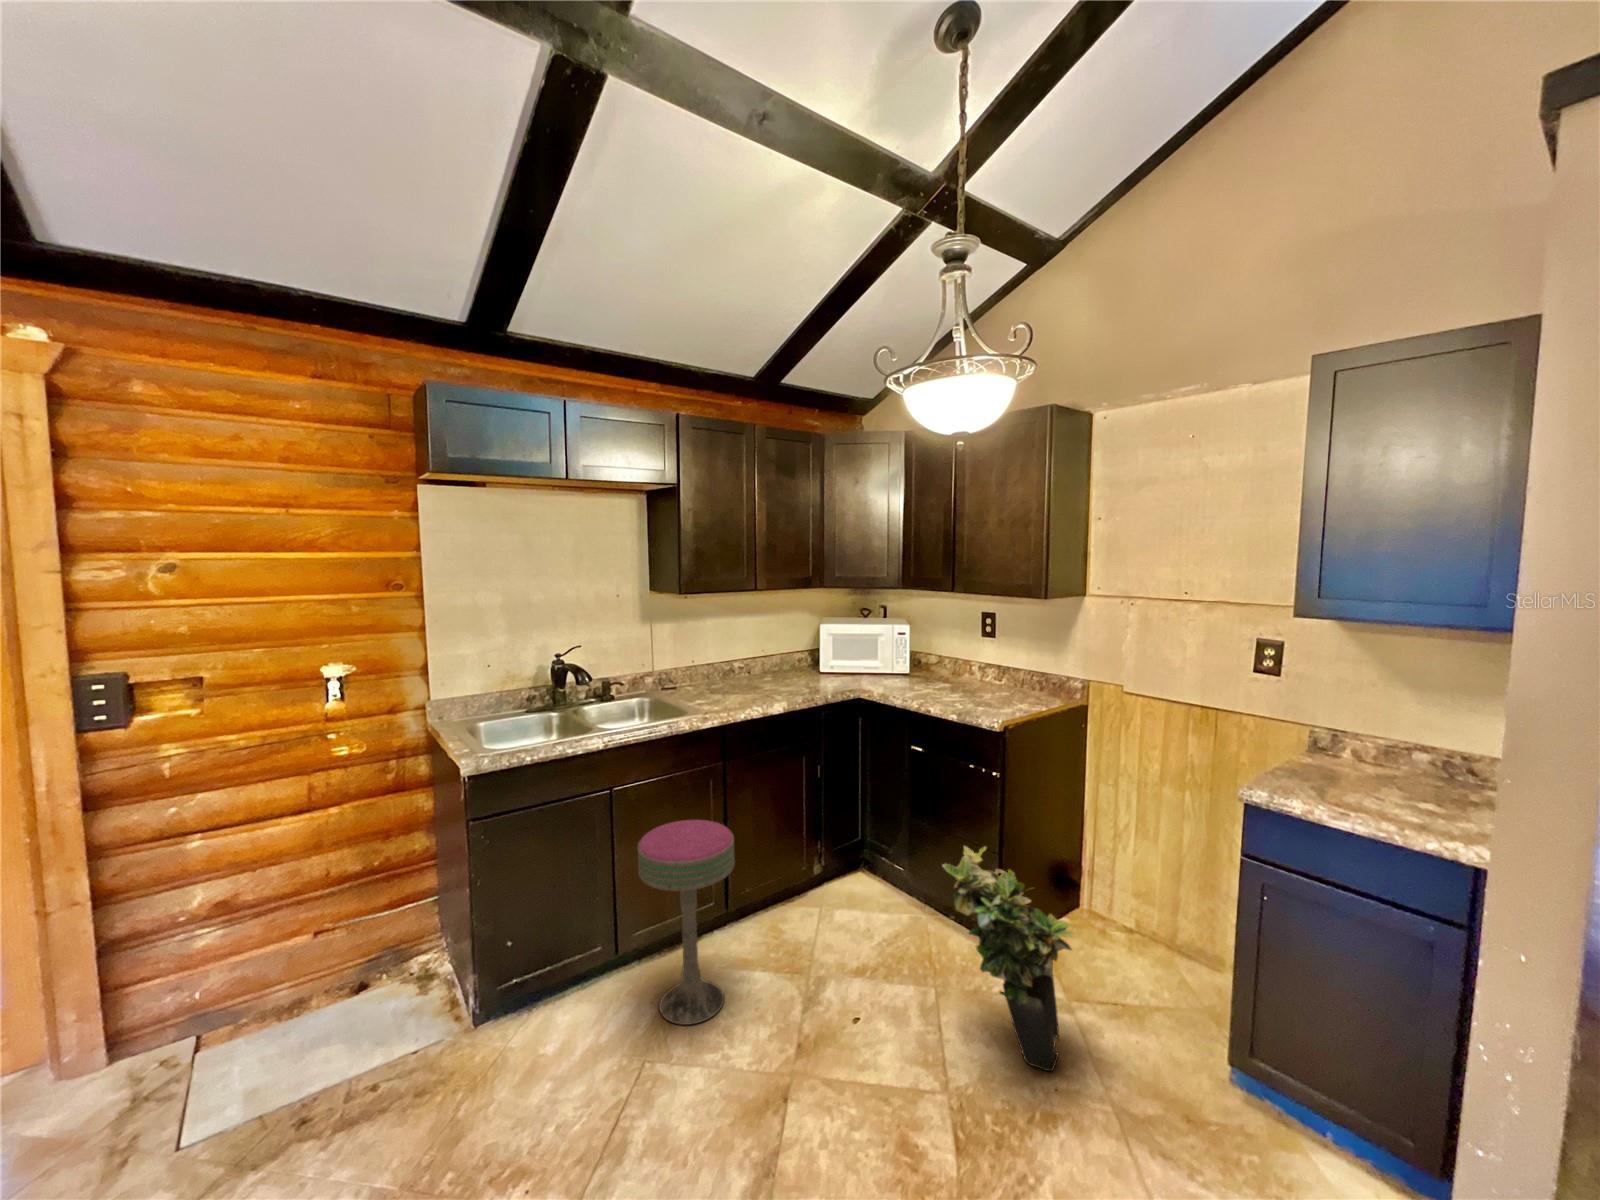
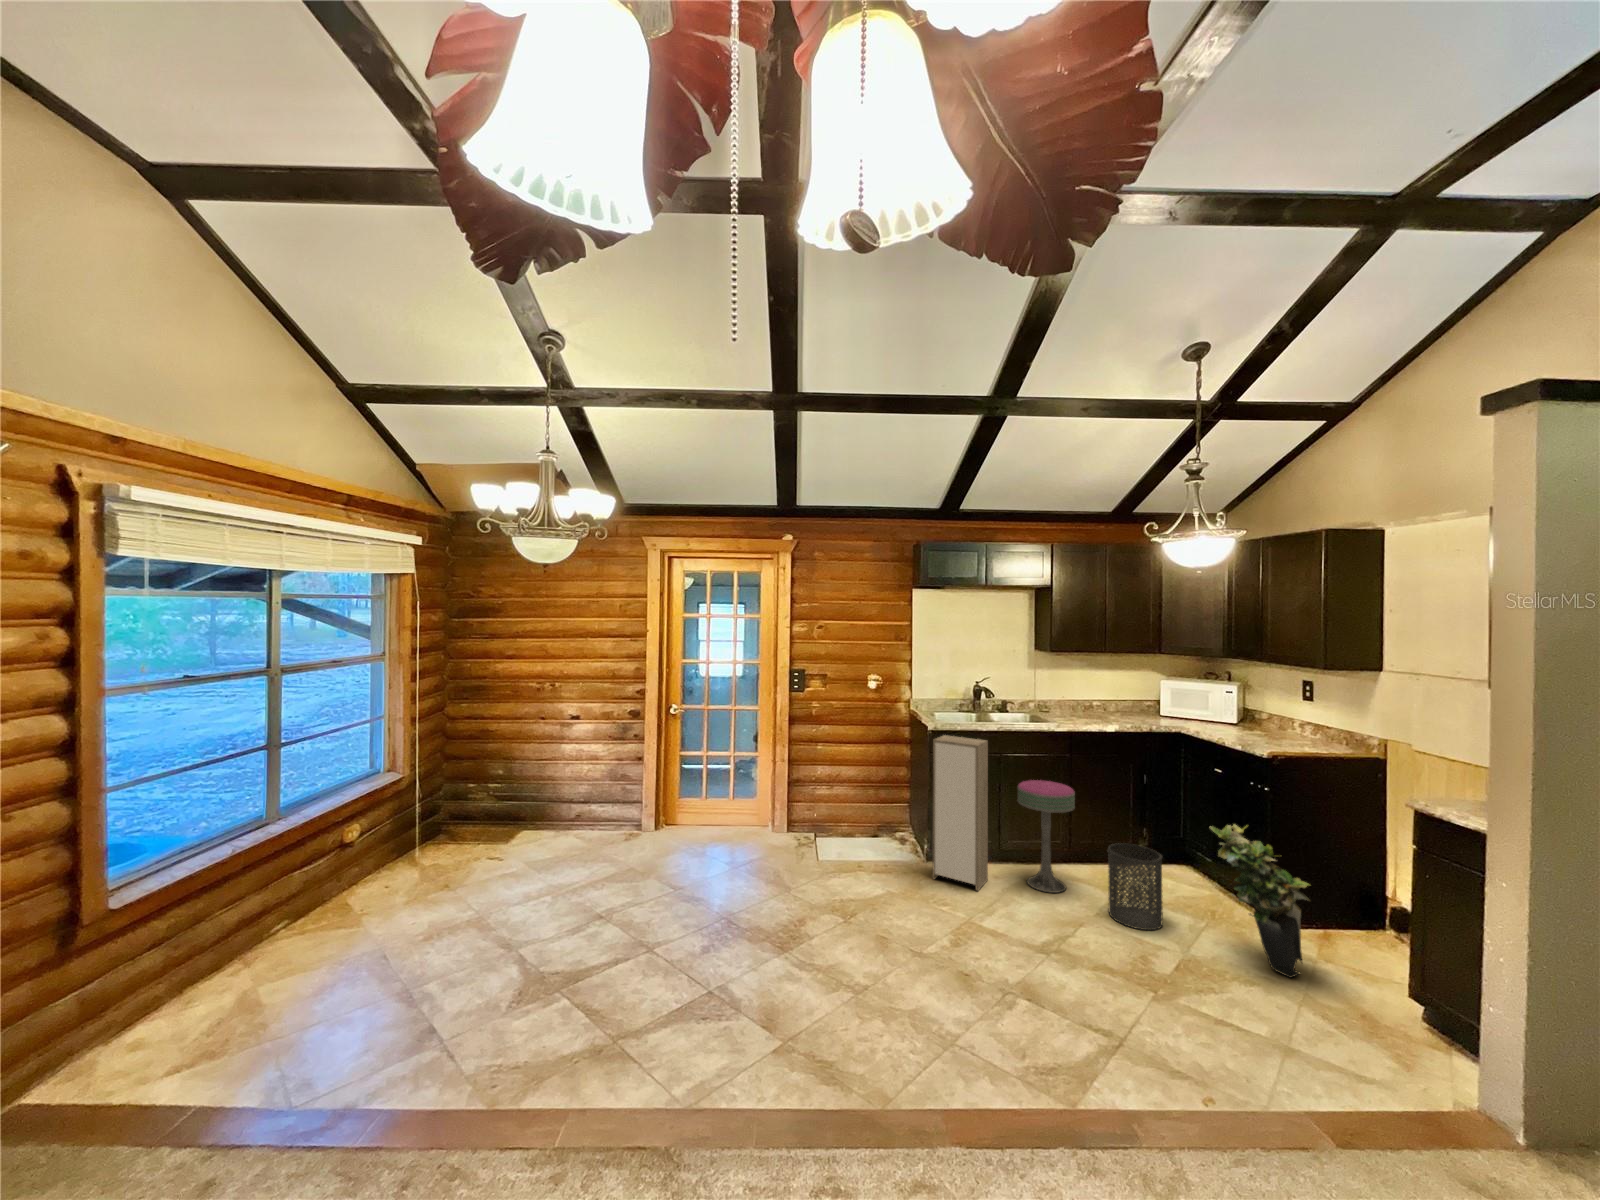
storage cabinet: none [458,778,590,1086] -> present [932,735,988,891]
trash can: none [792,903,873,1058] -> present [1107,843,1163,930]

